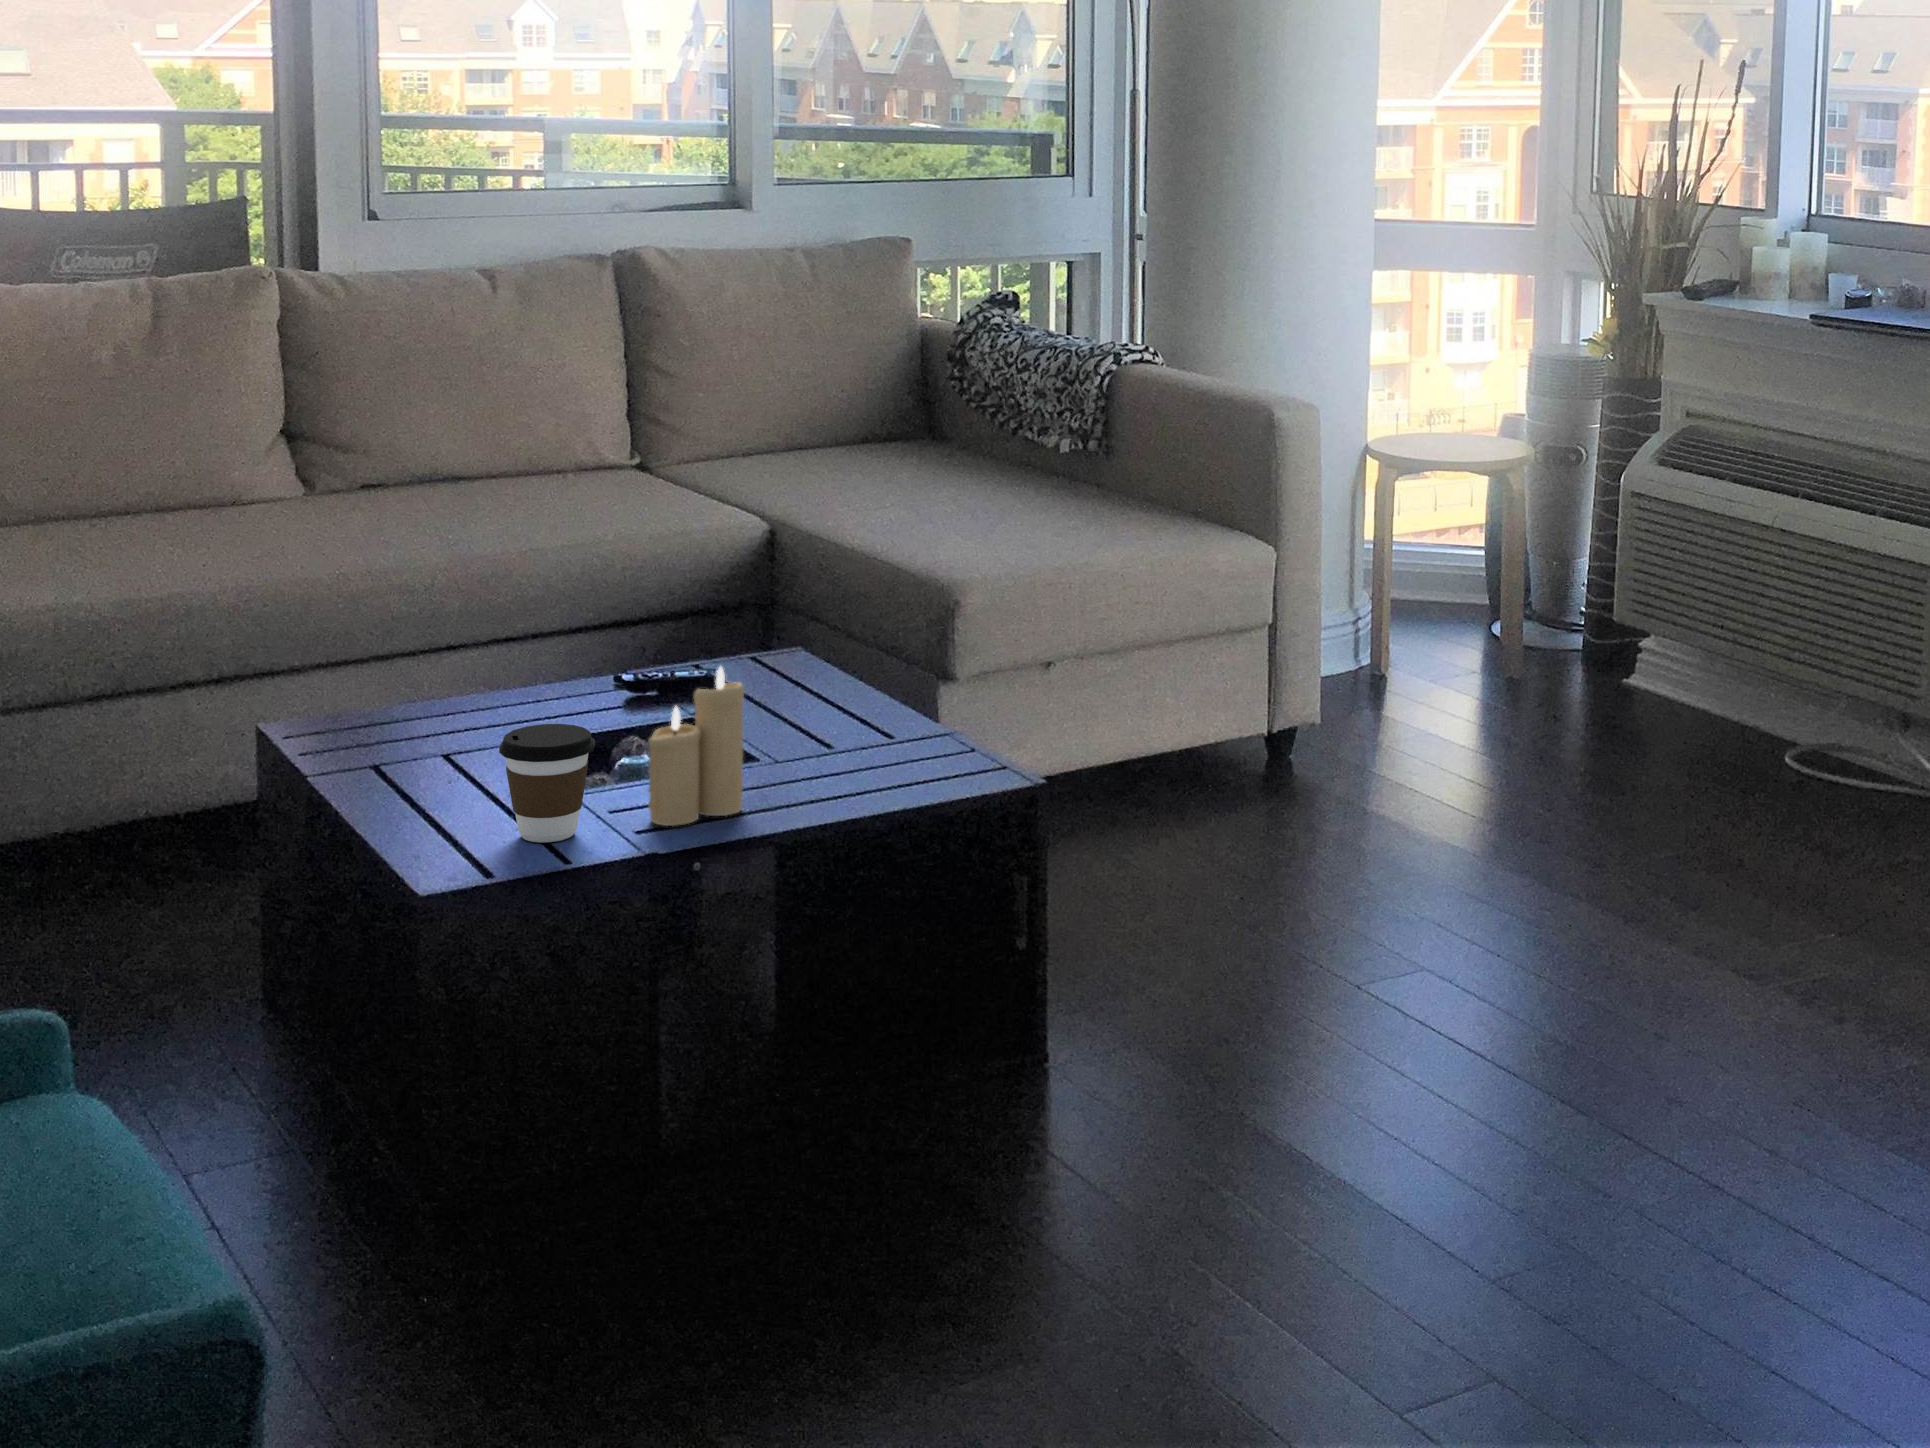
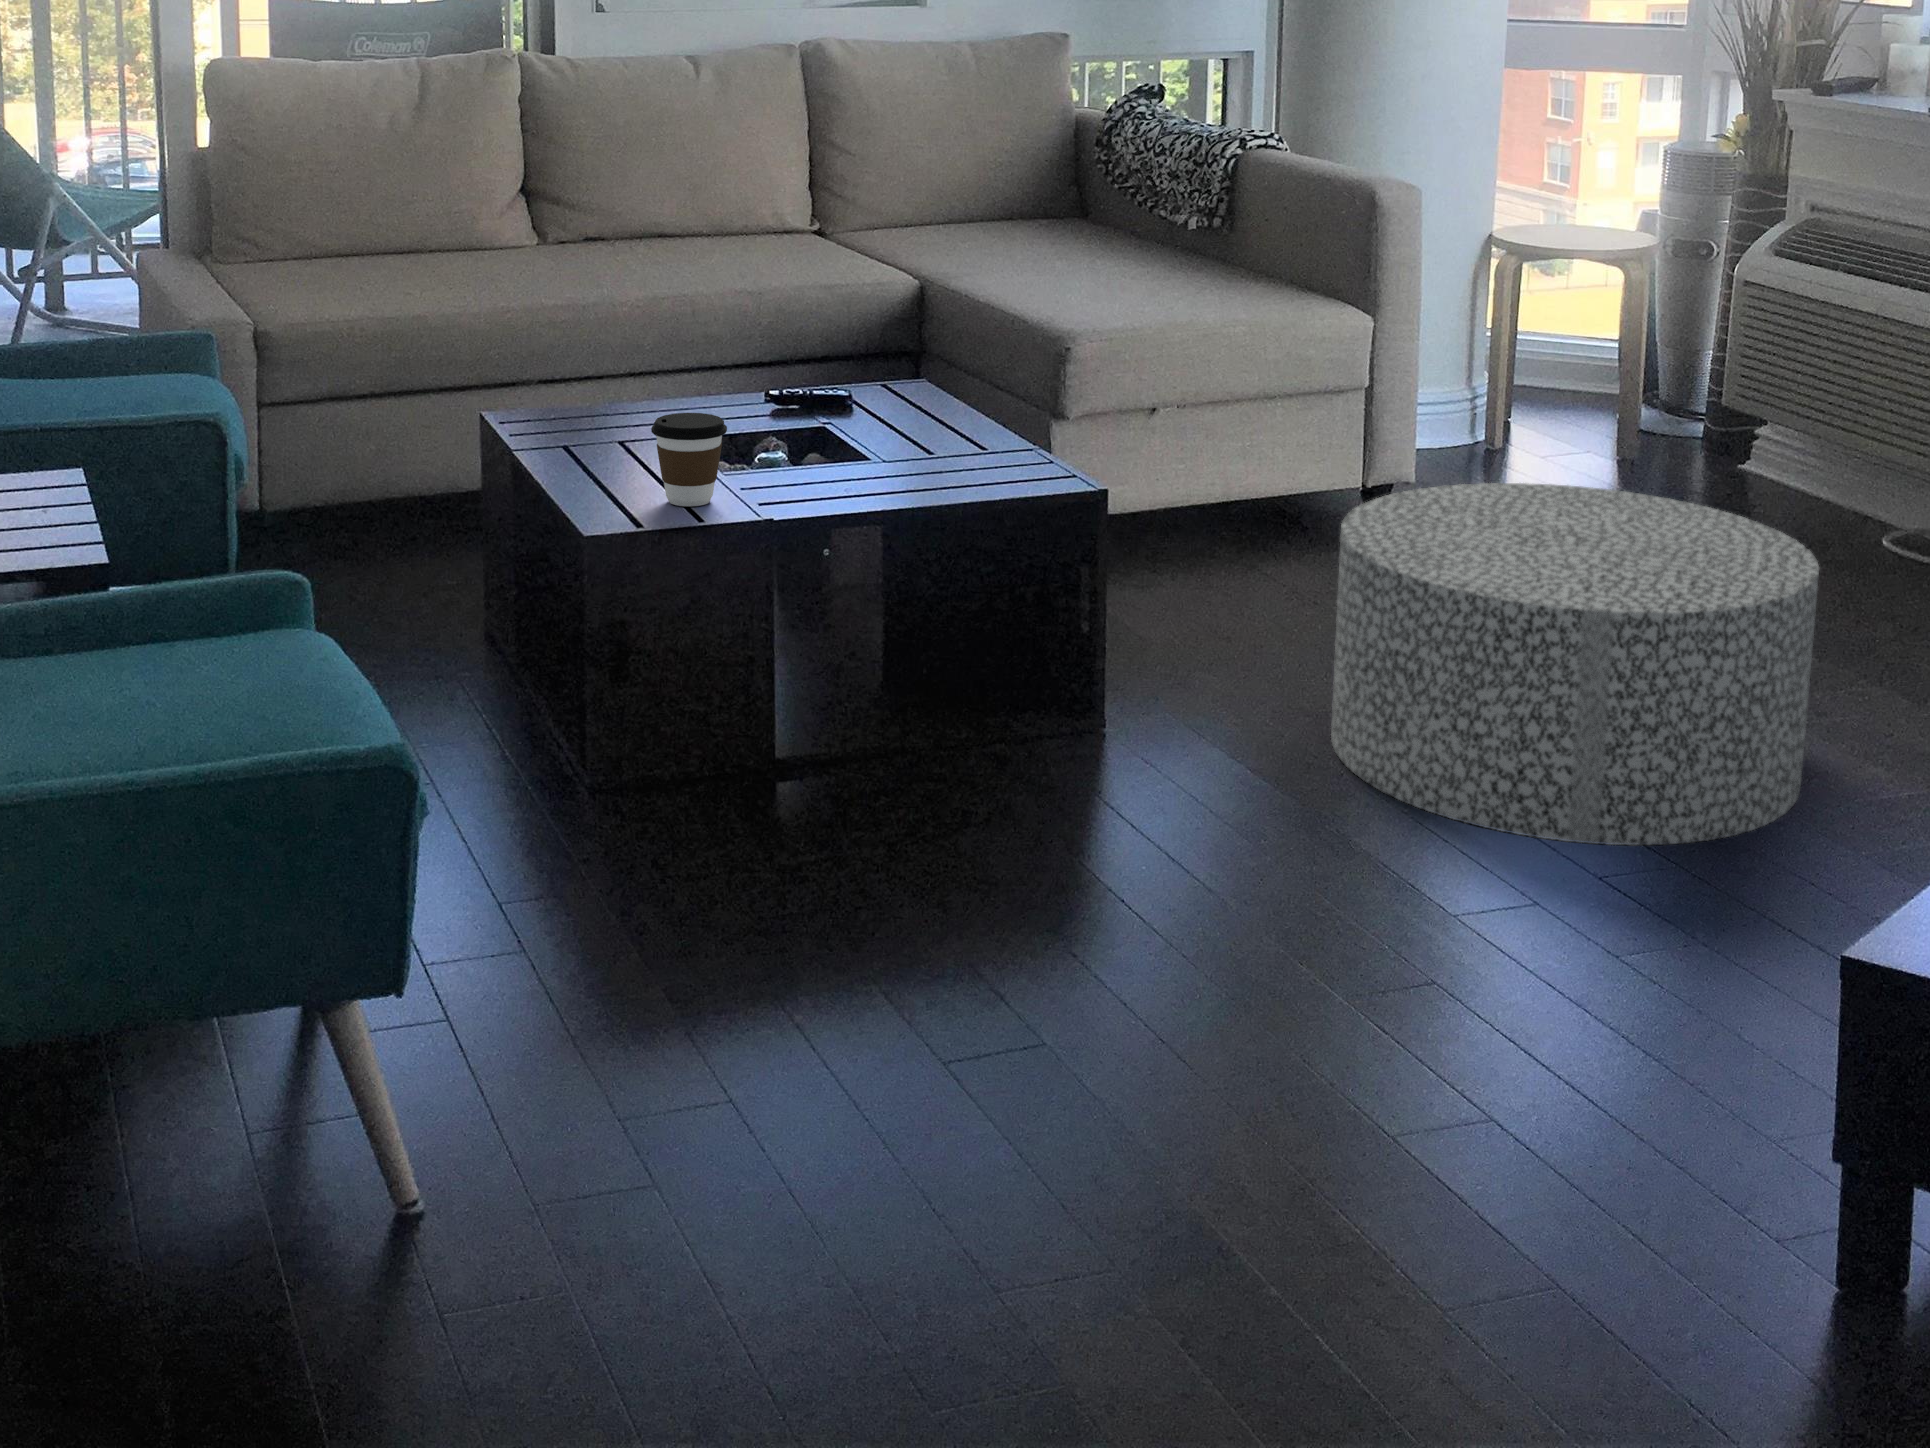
candle: present [648,667,744,826] -> none [770,373,850,501]
ottoman: none [1304,739,1818,1161] -> present [1331,483,1819,845]

